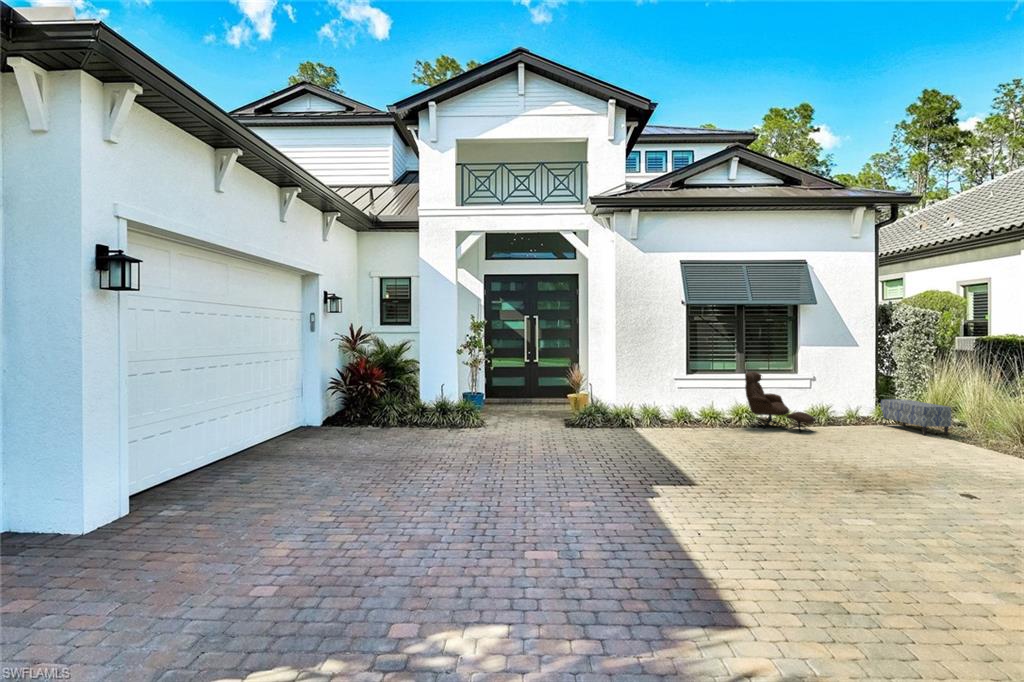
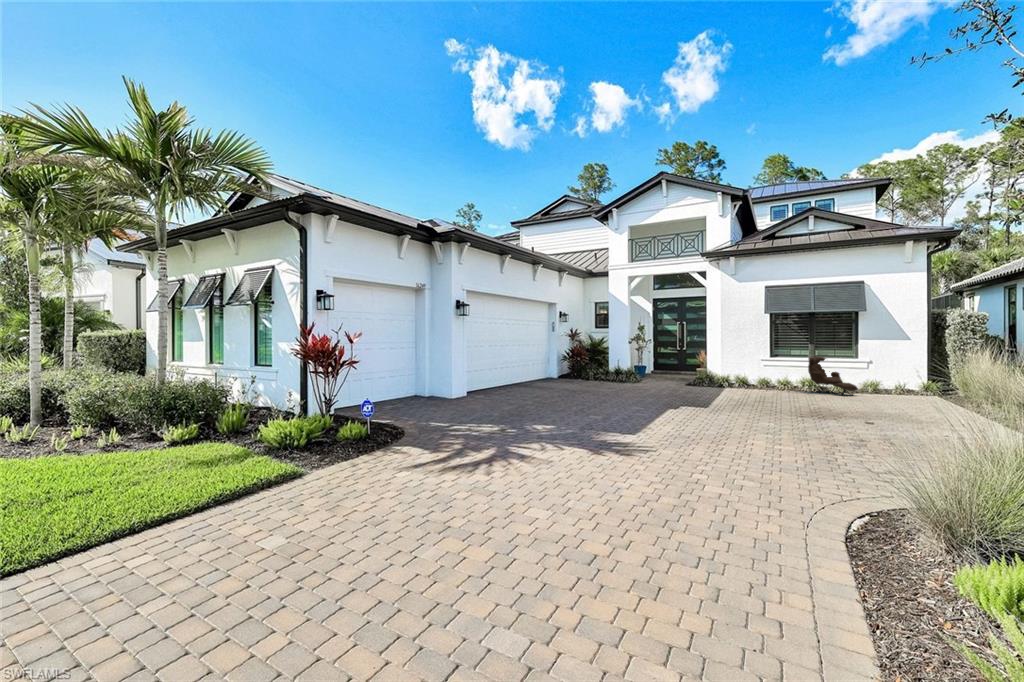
bench: present [880,399,951,435] -> none [930,378,974,404]

